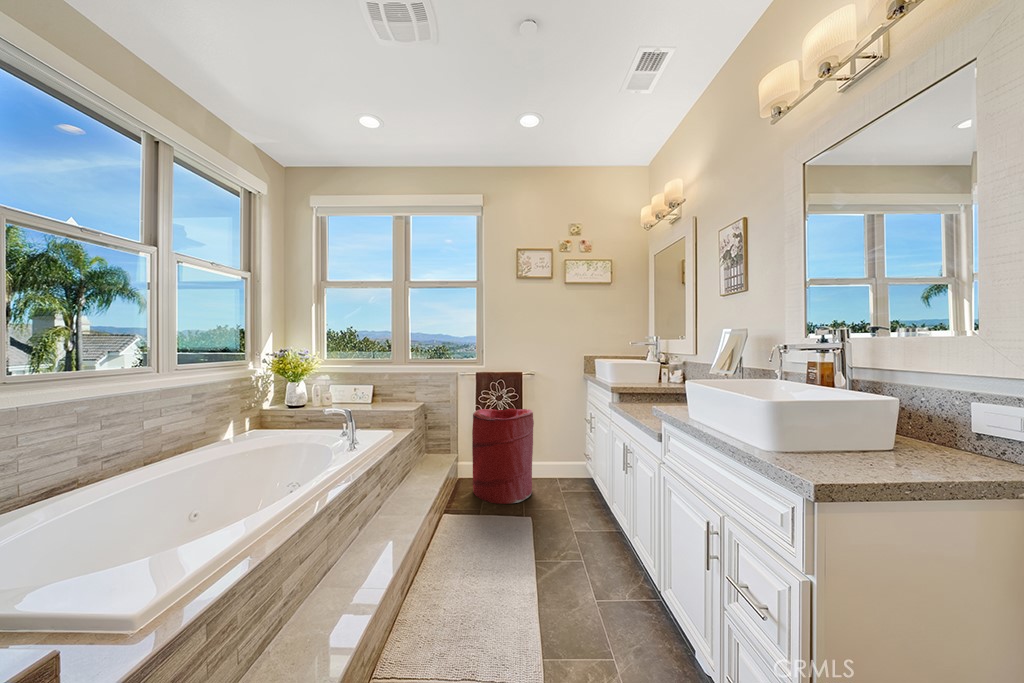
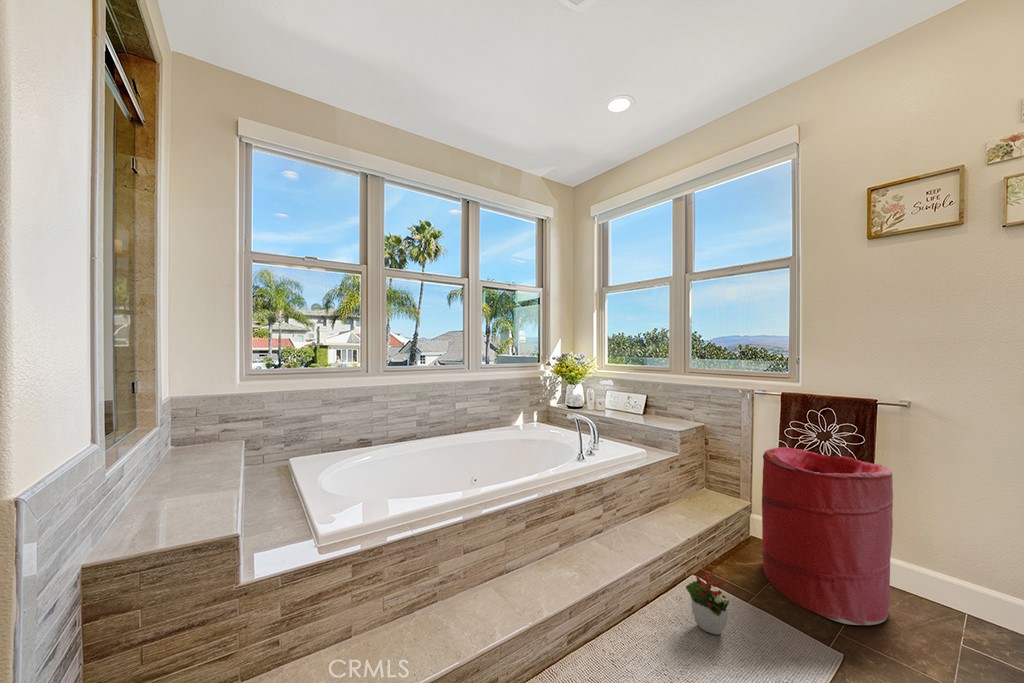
decorative plant: none [450,494,476,539] -> present [686,563,729,635]

